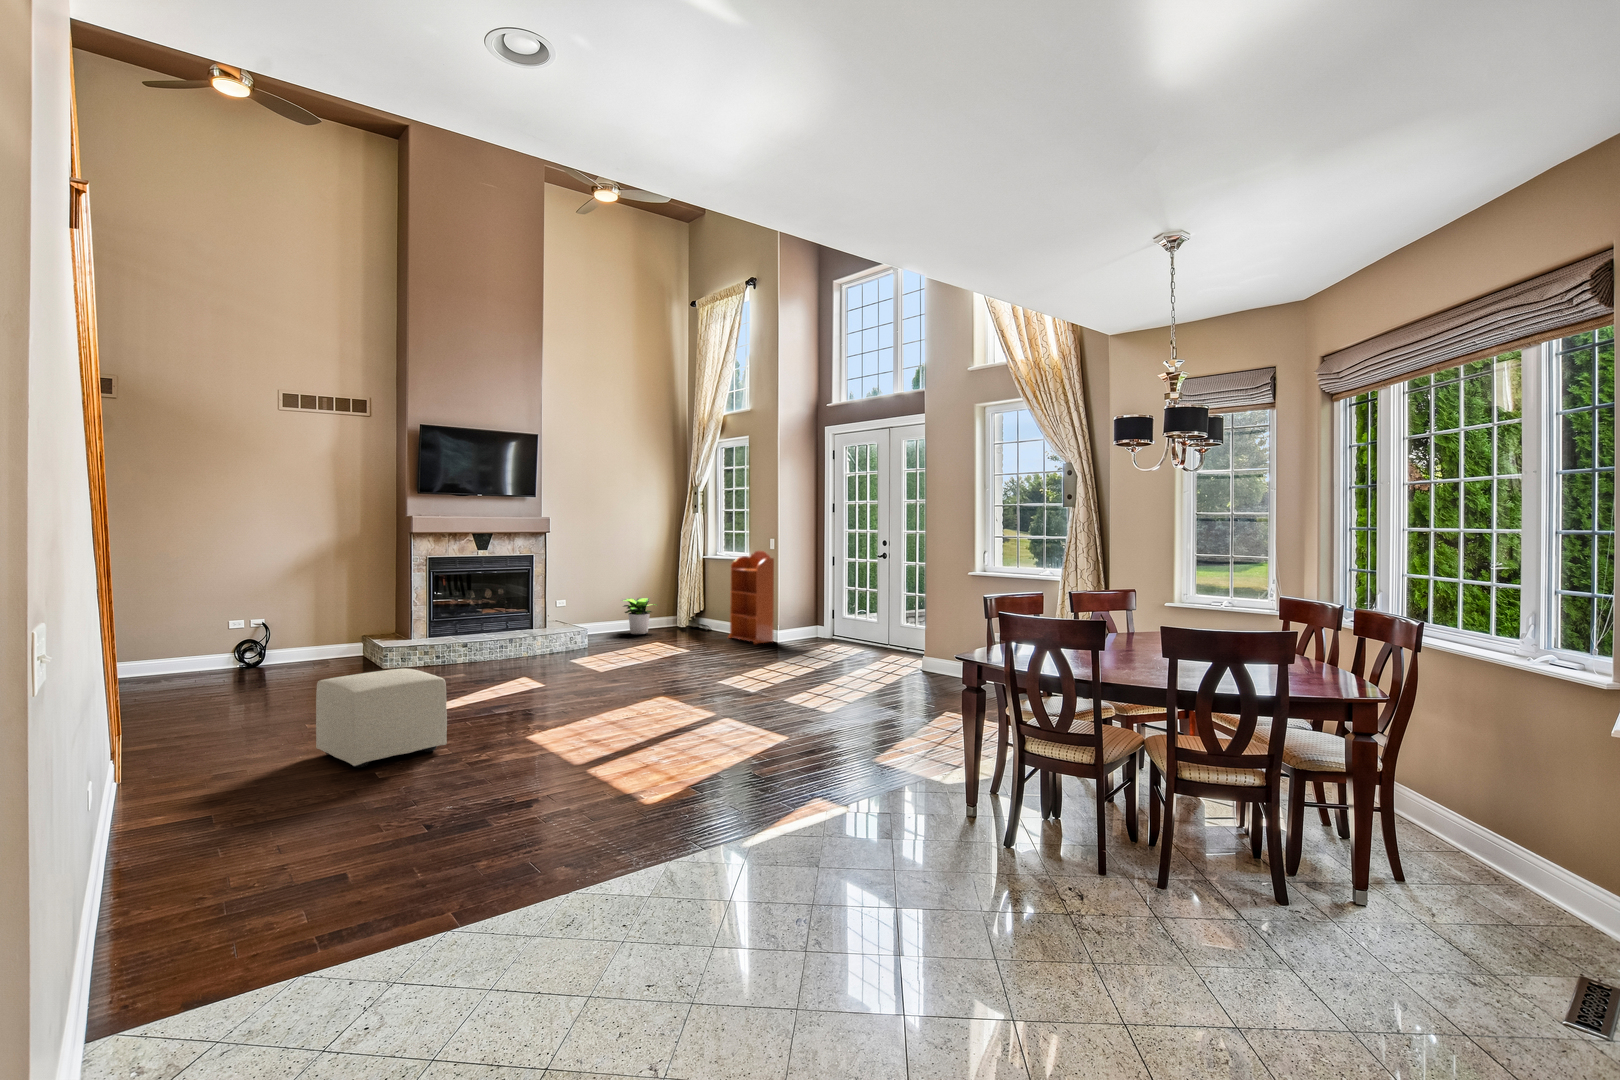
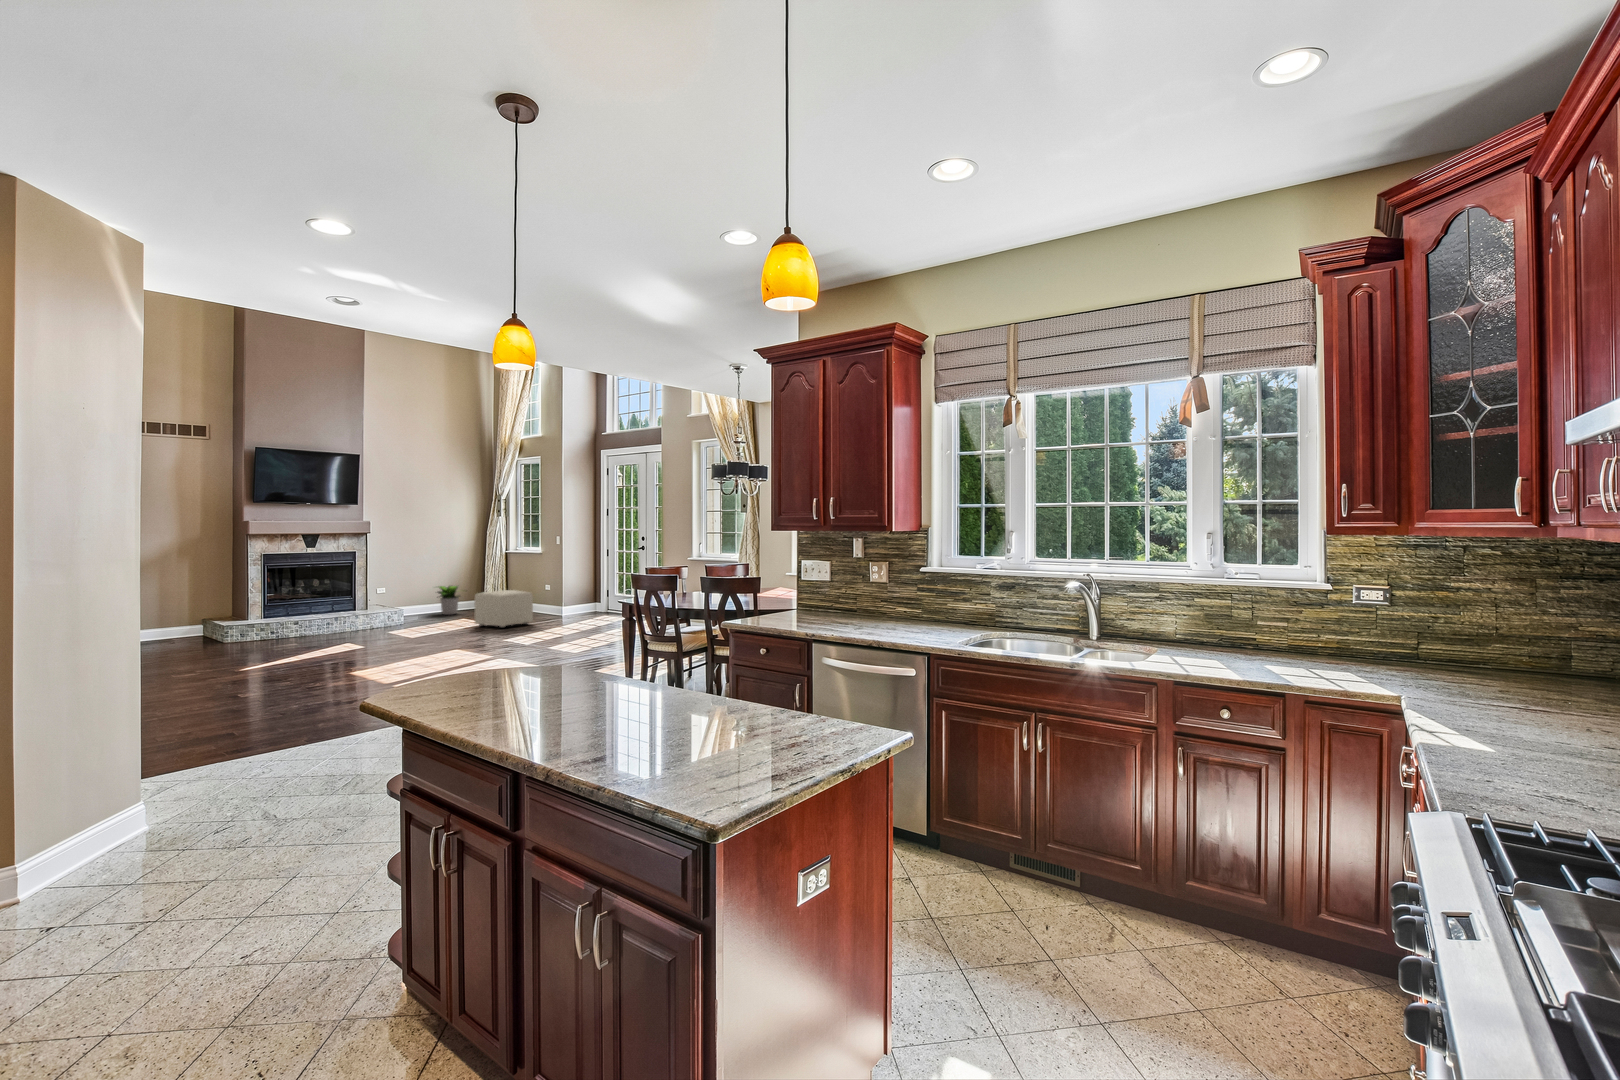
bookcase: present [728,551,774,644] -> none [524,546,560,618]
ottoman: present [316,668,447,767] -> present [474,590,533,628]

